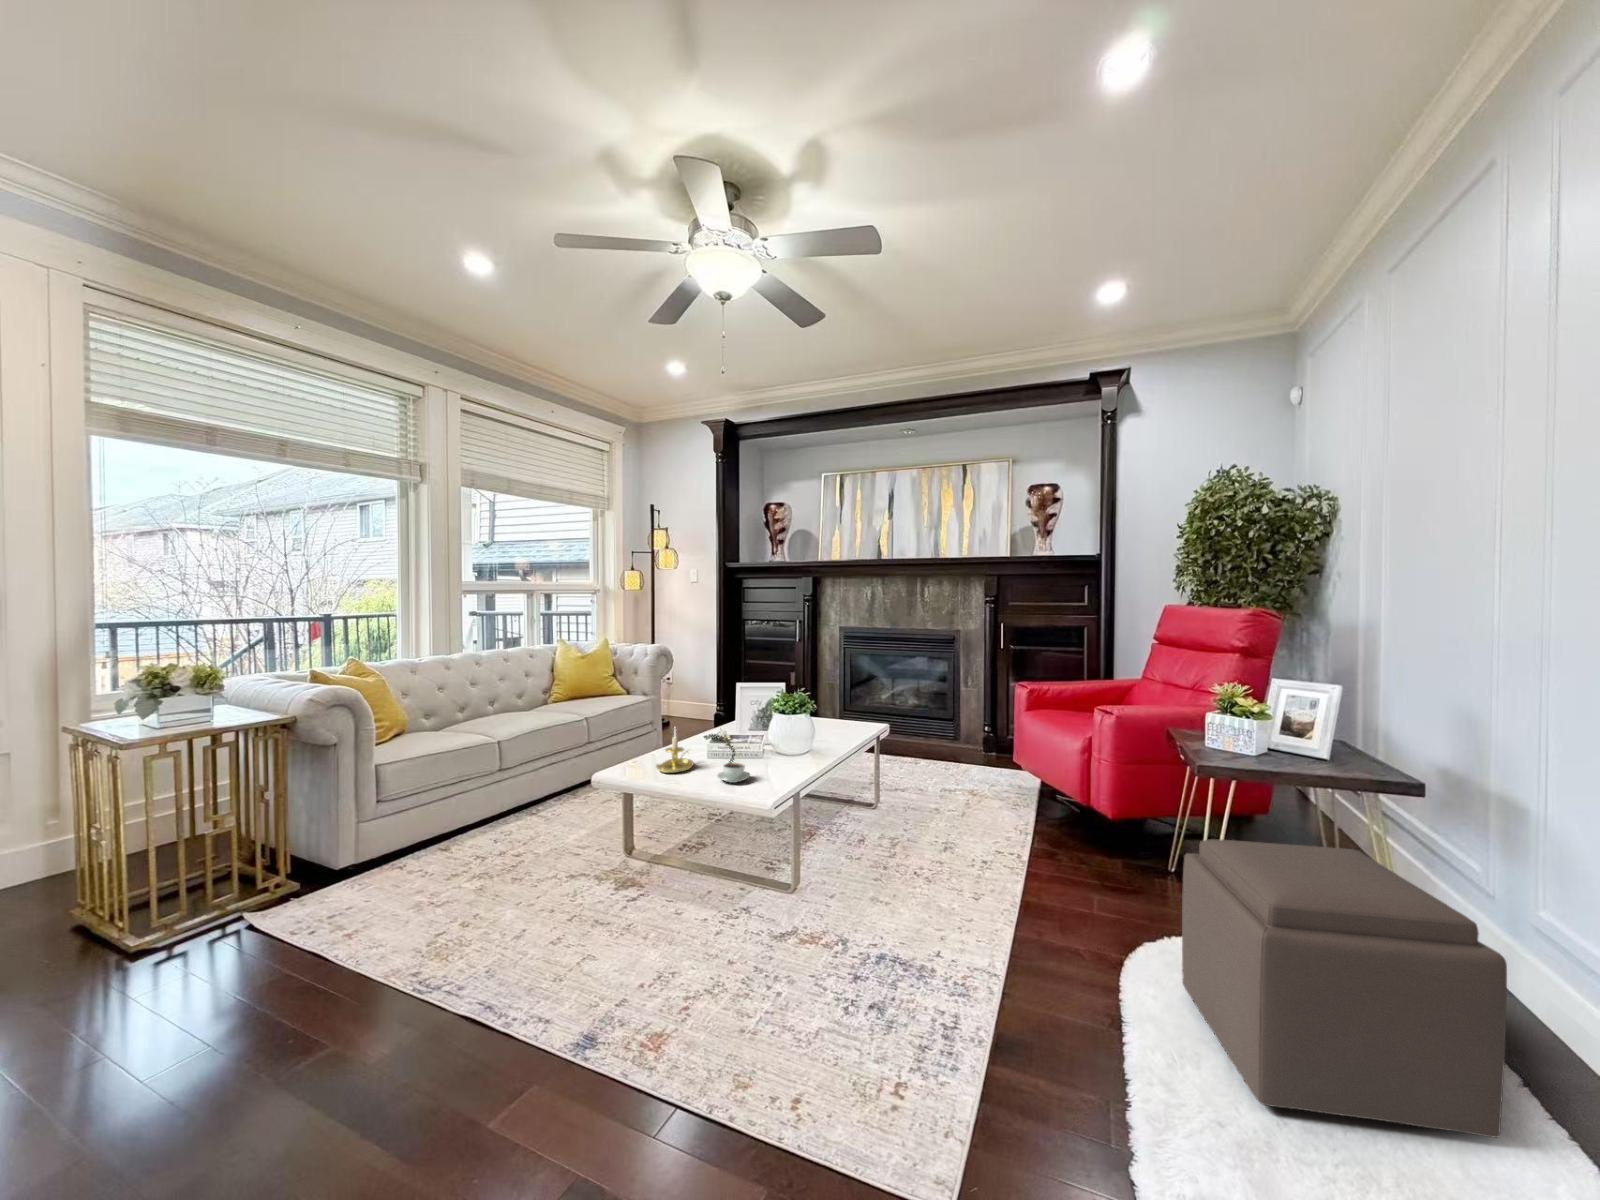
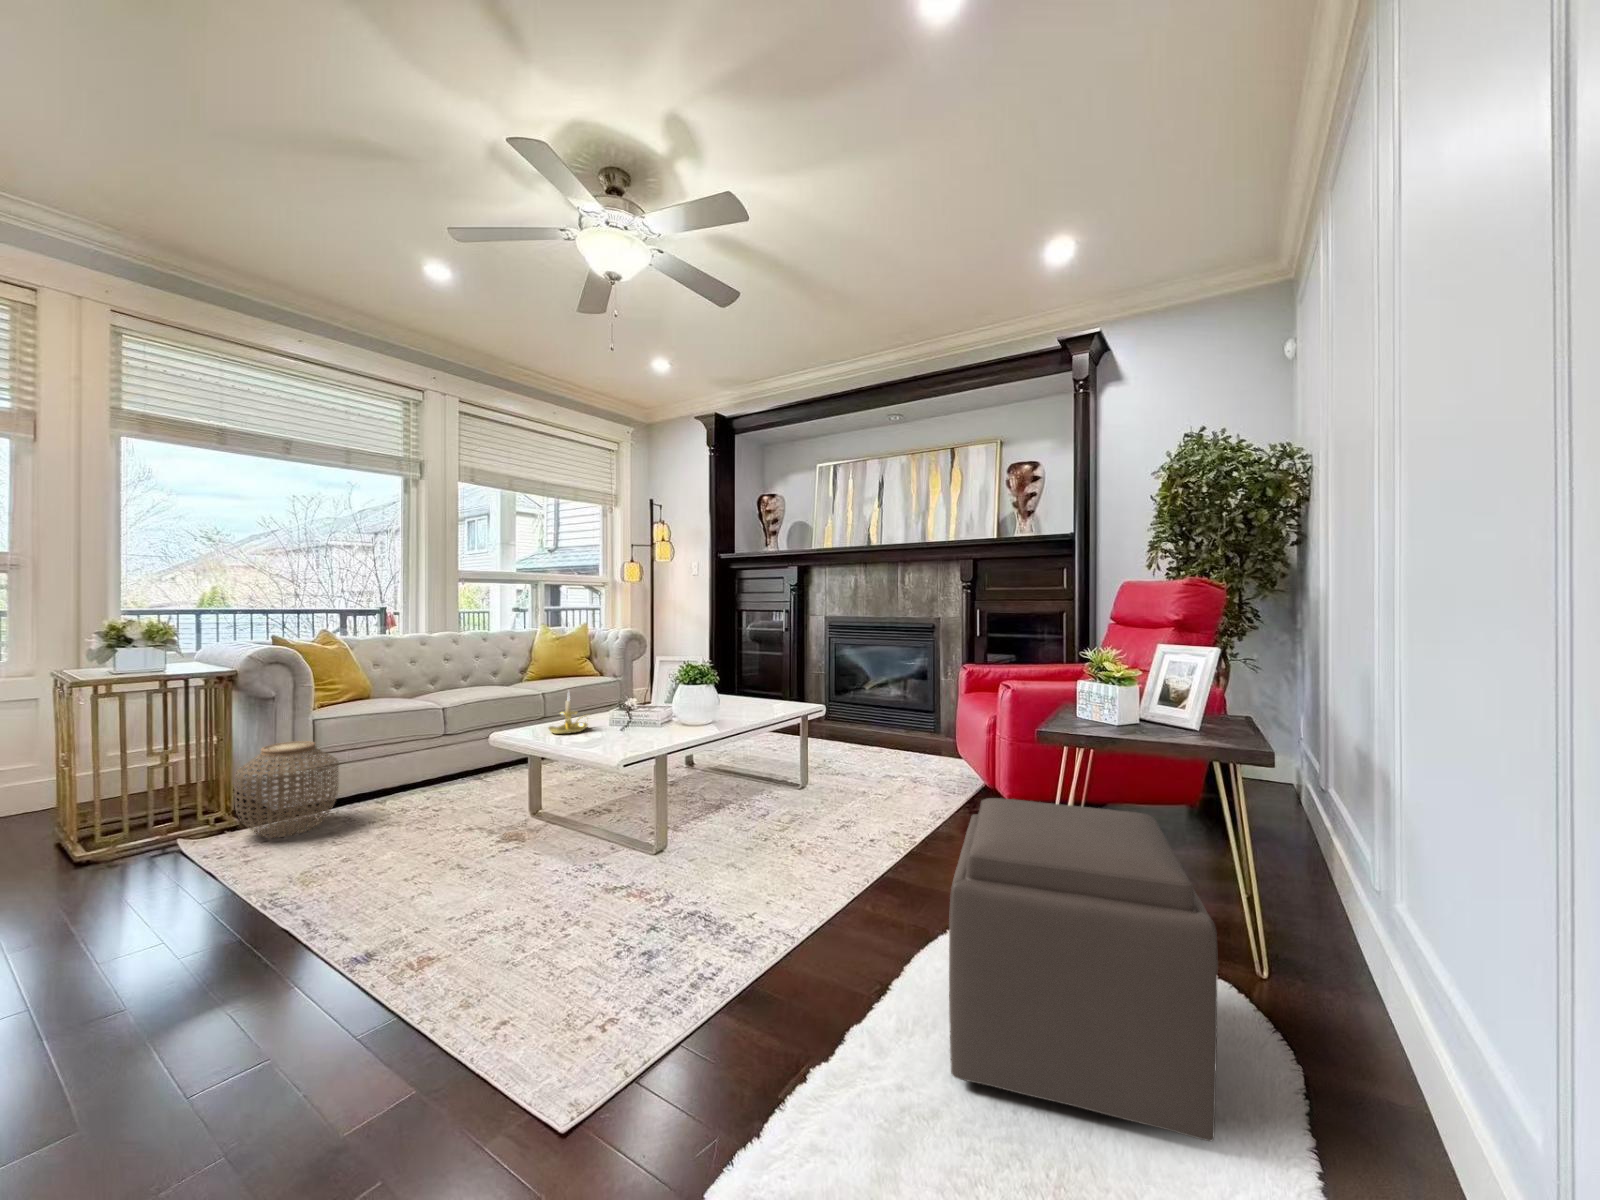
coffee cup: present [717,763,750,783] -> none [593,725,627,743]
woven basket: none [311,792,419,903] -> present [234,741,338,838]

